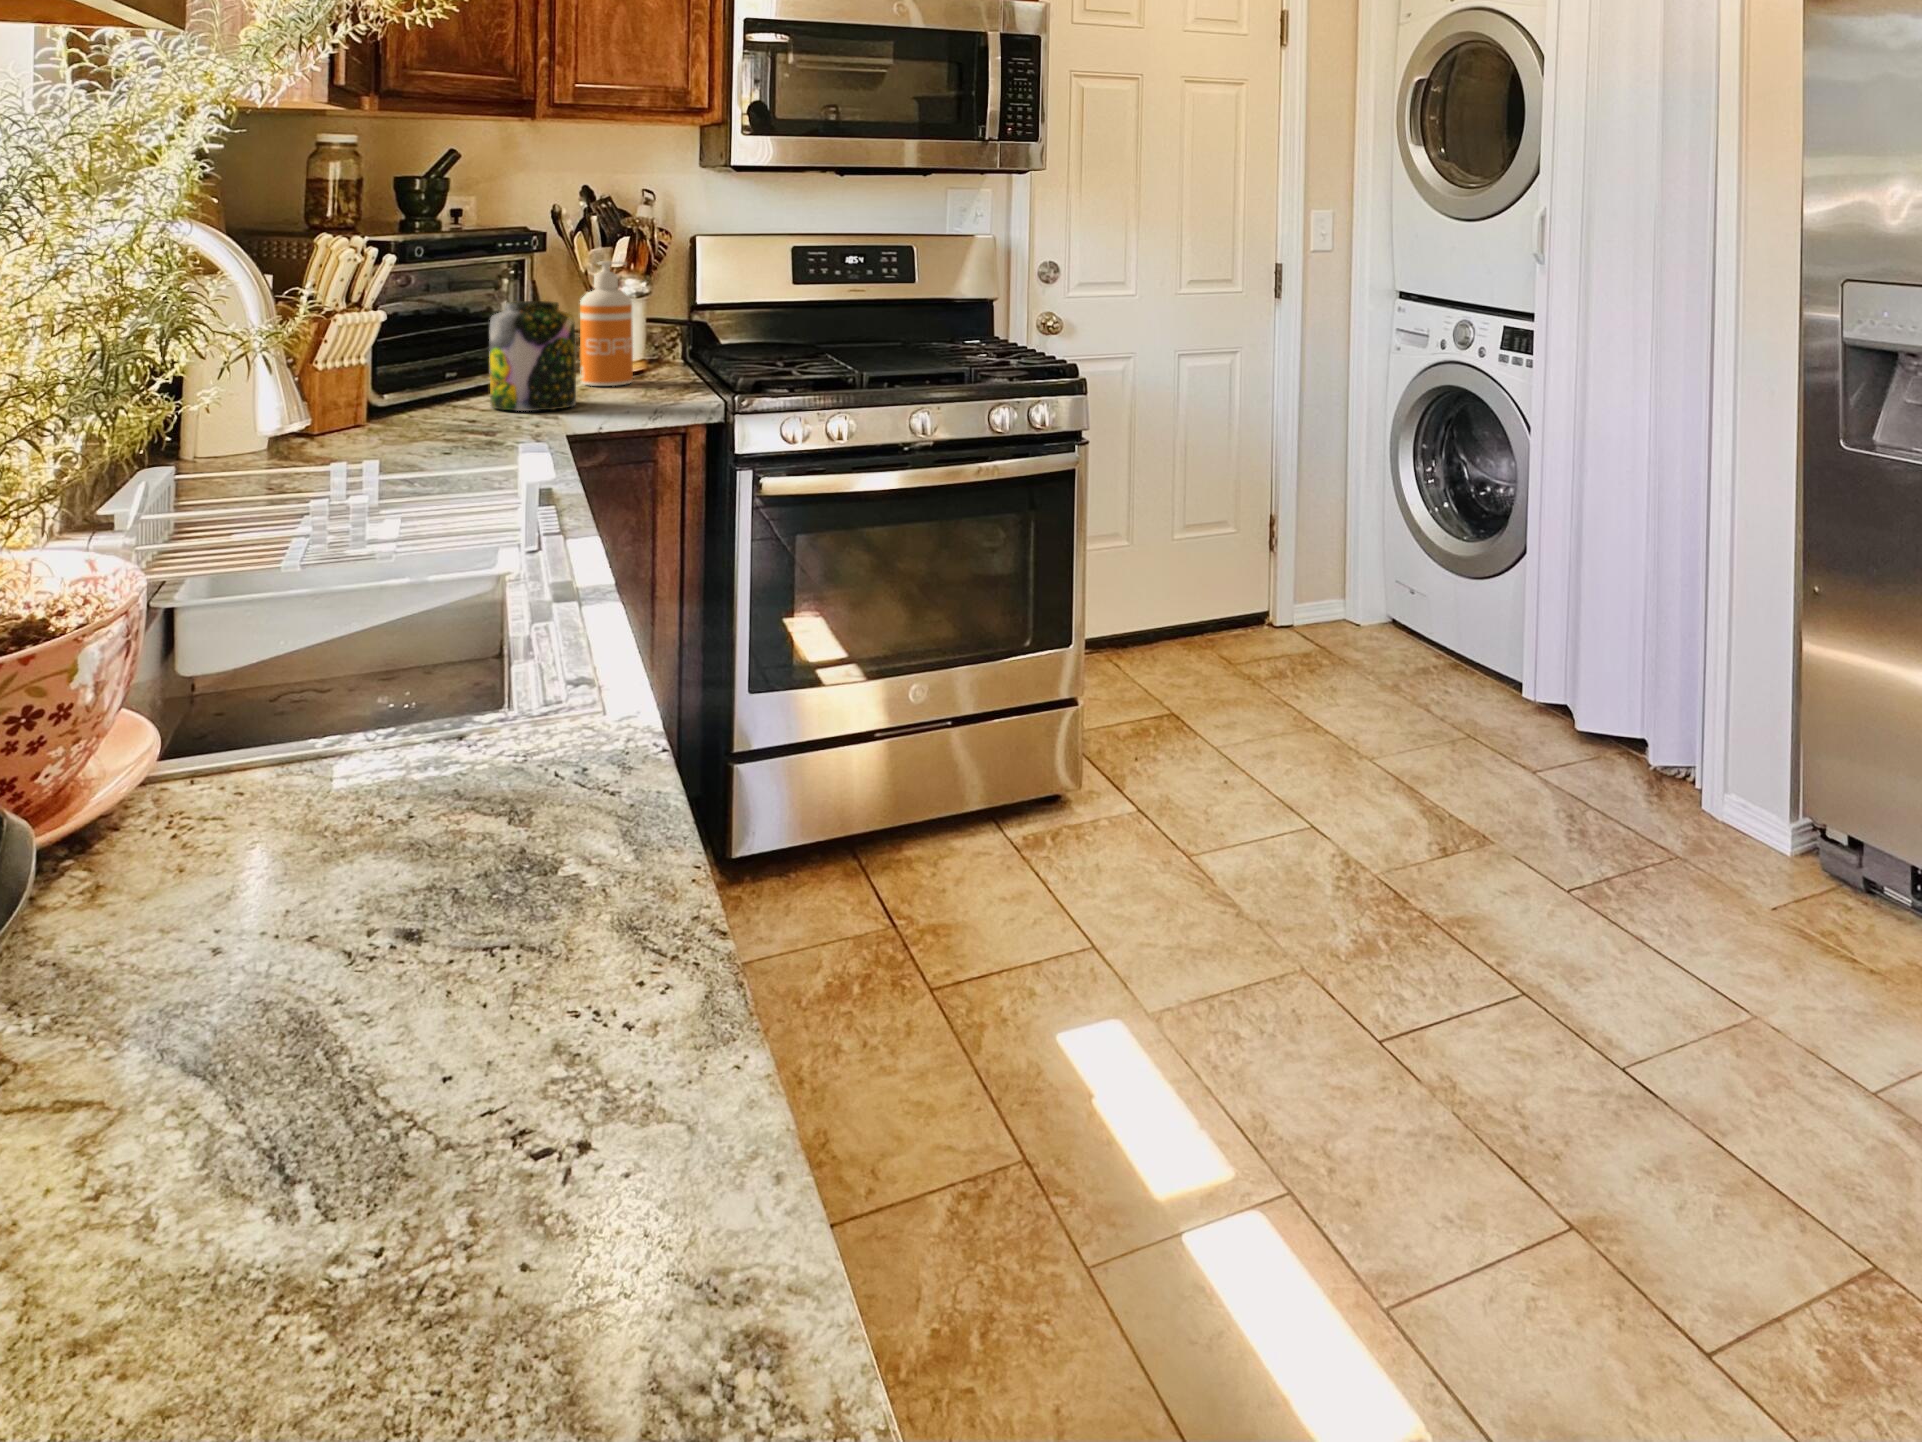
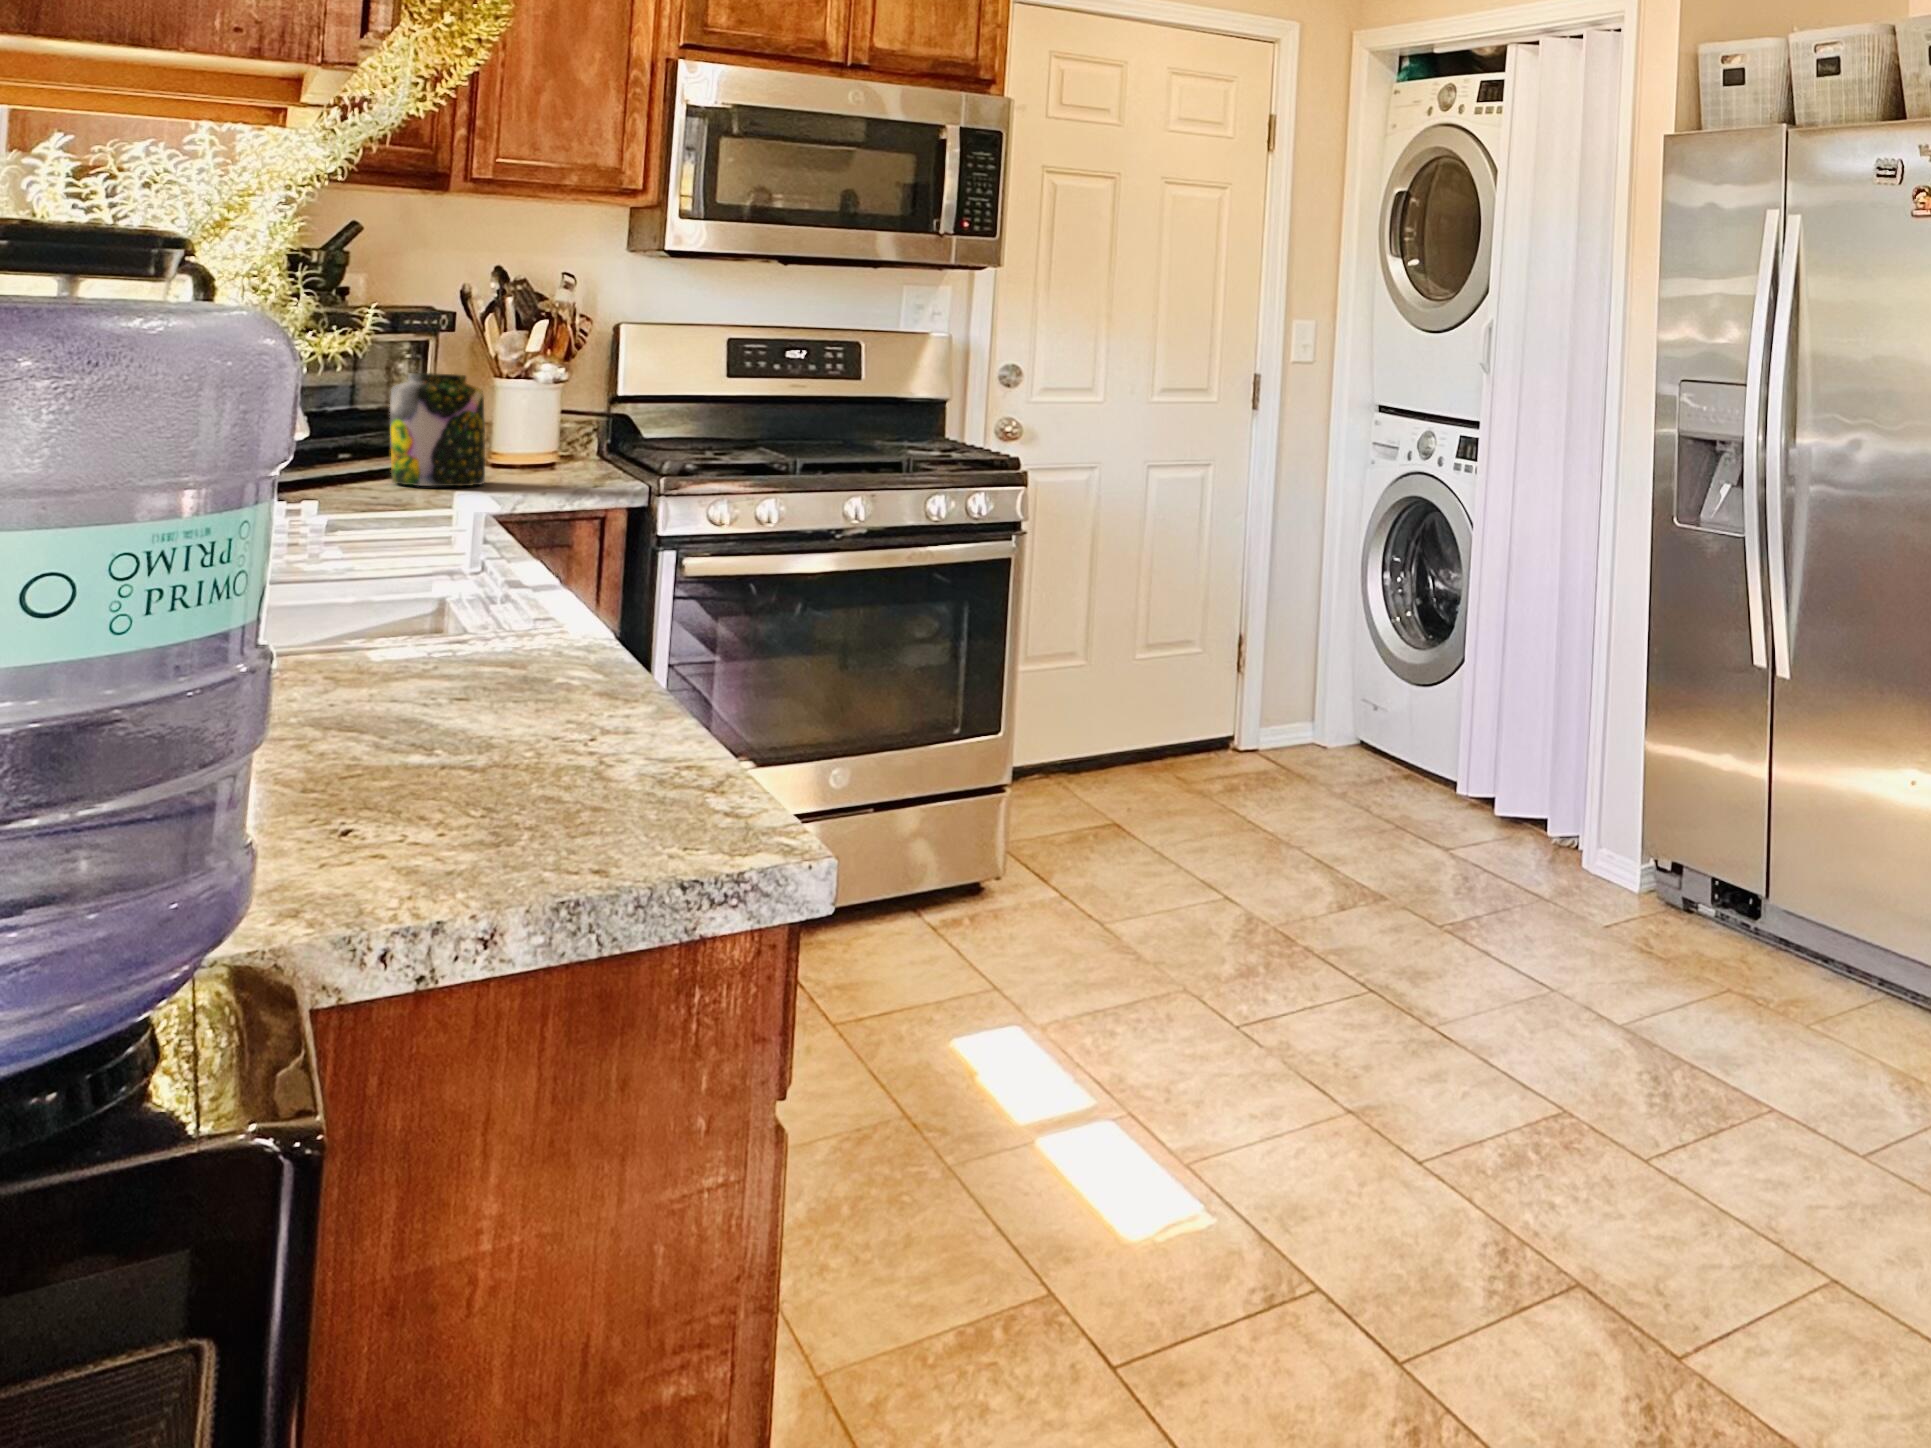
soap dispenser: present [580,261,633,386] -> none [493,340,550,471]

